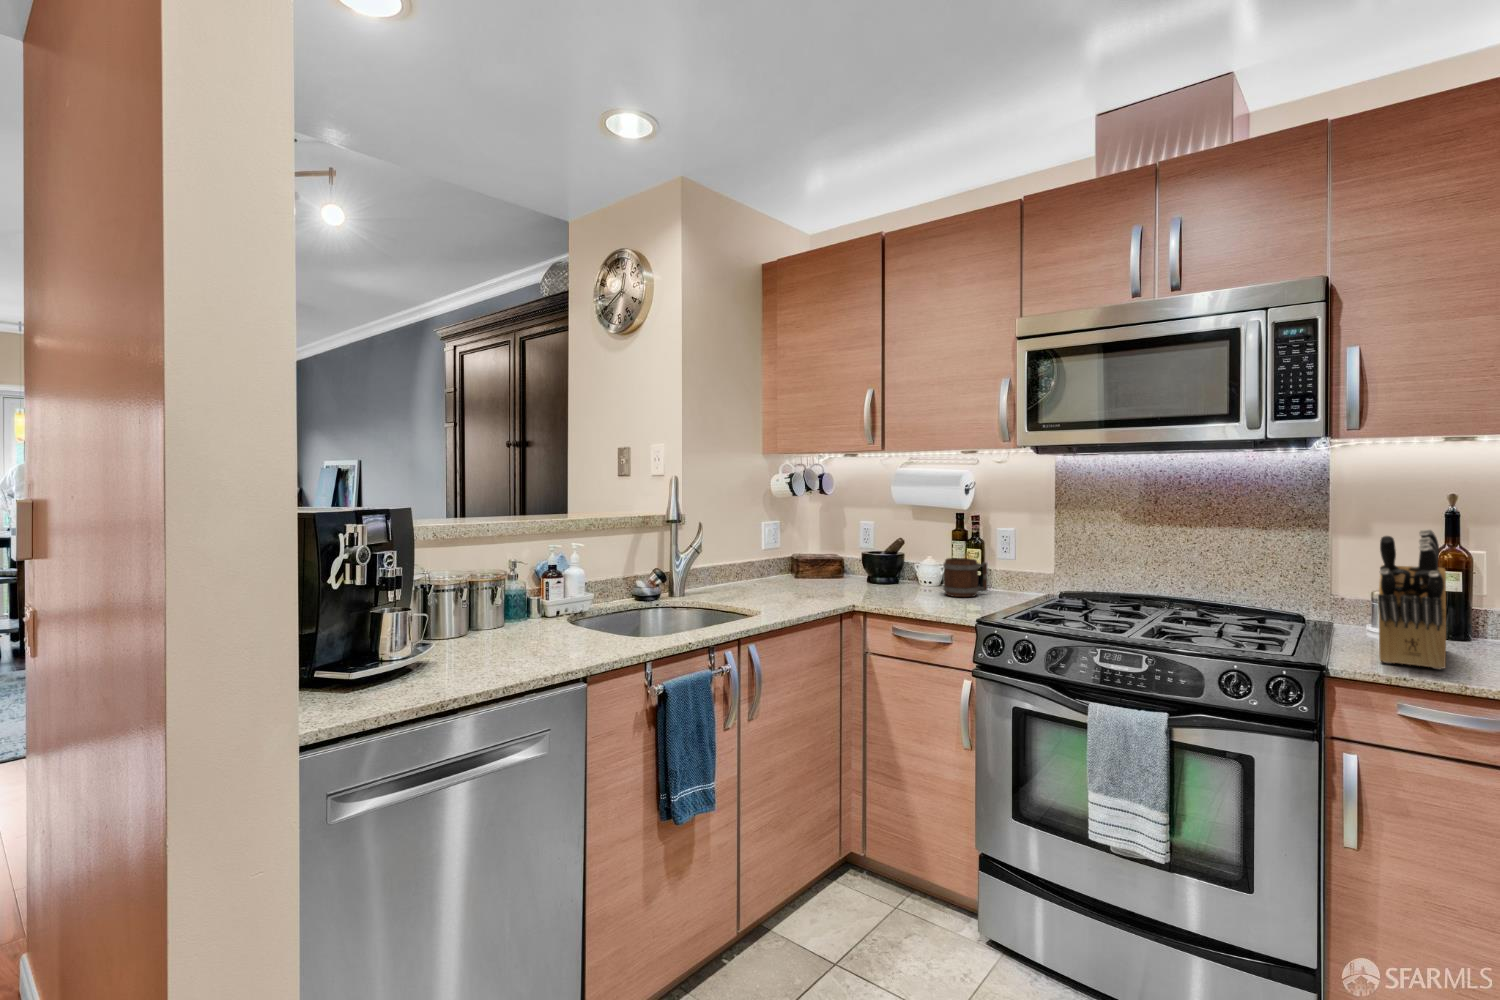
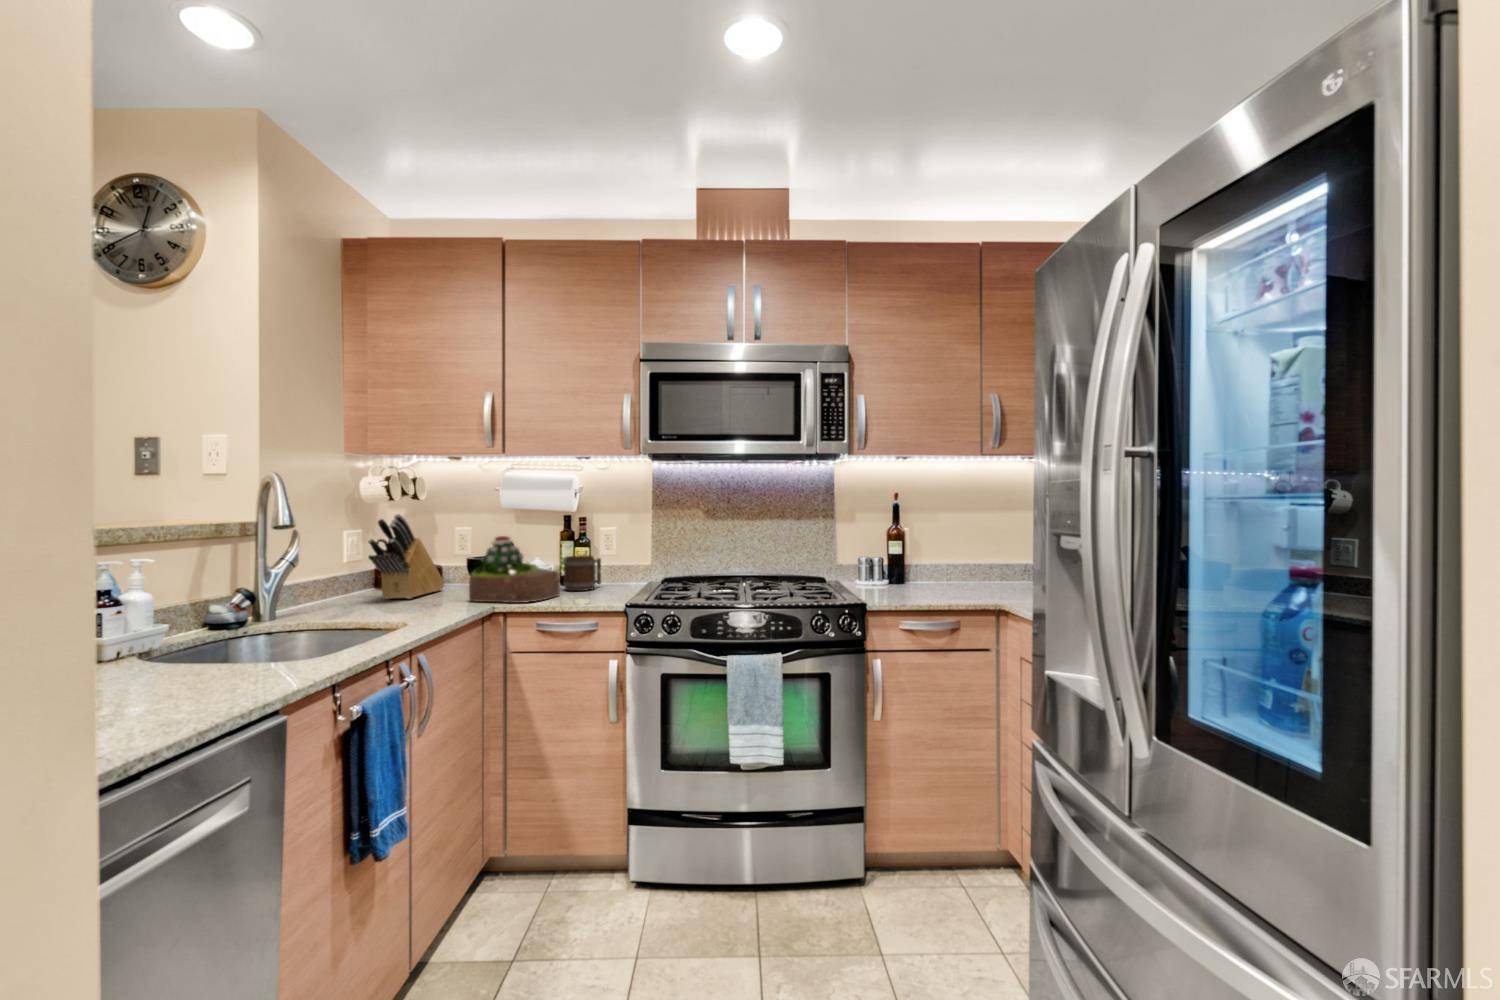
knife block: present [1378,529,1446,669] -> present [368,514,445,599]
succulent plant: none [841,535,931,605] -> present [469,536,560,603]

